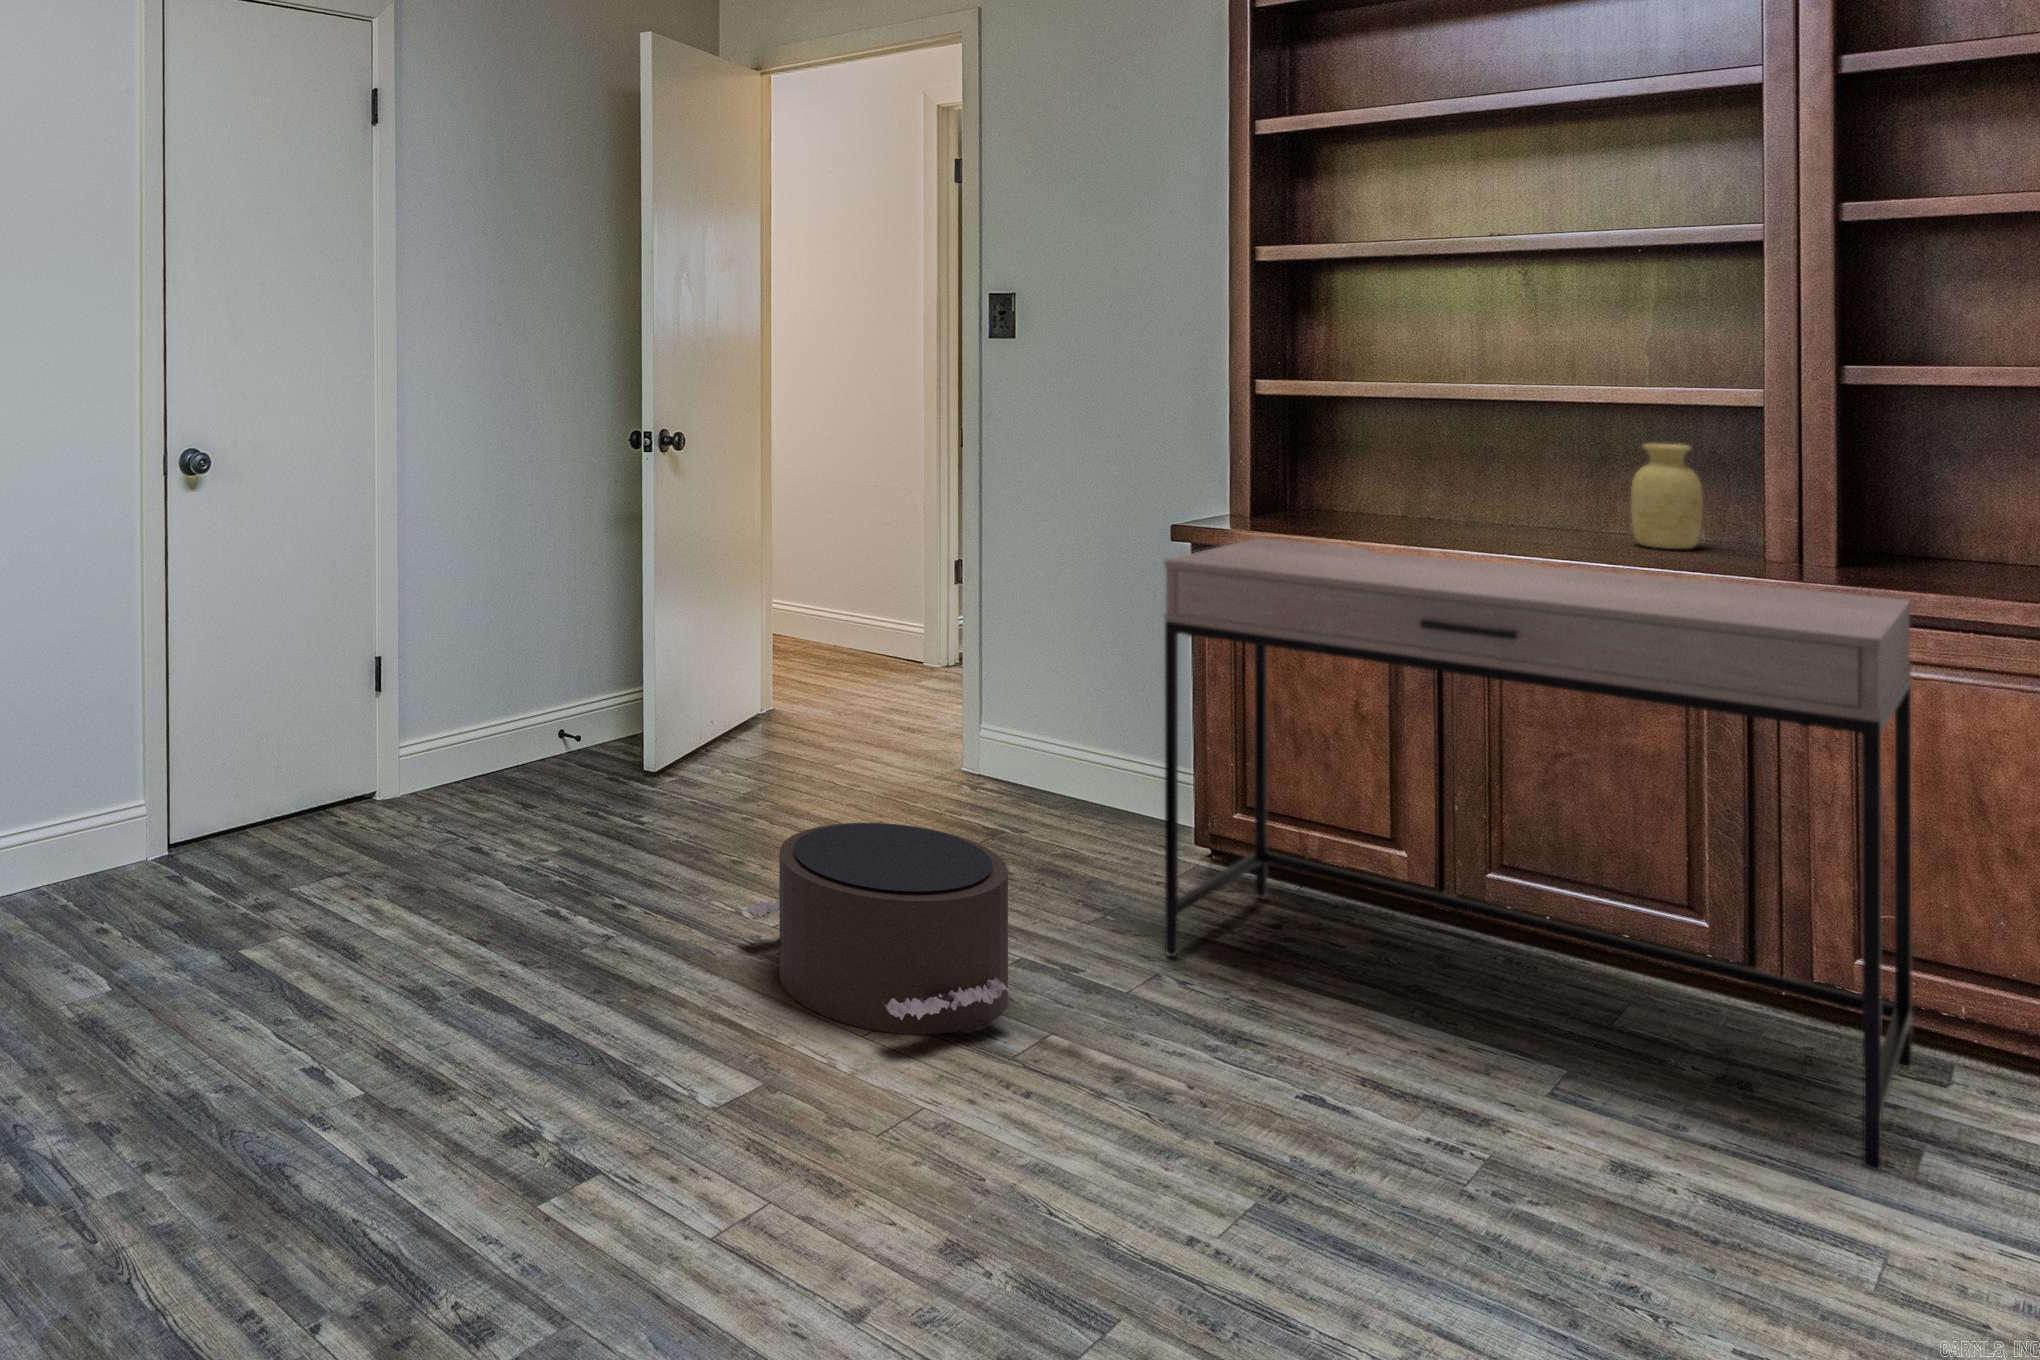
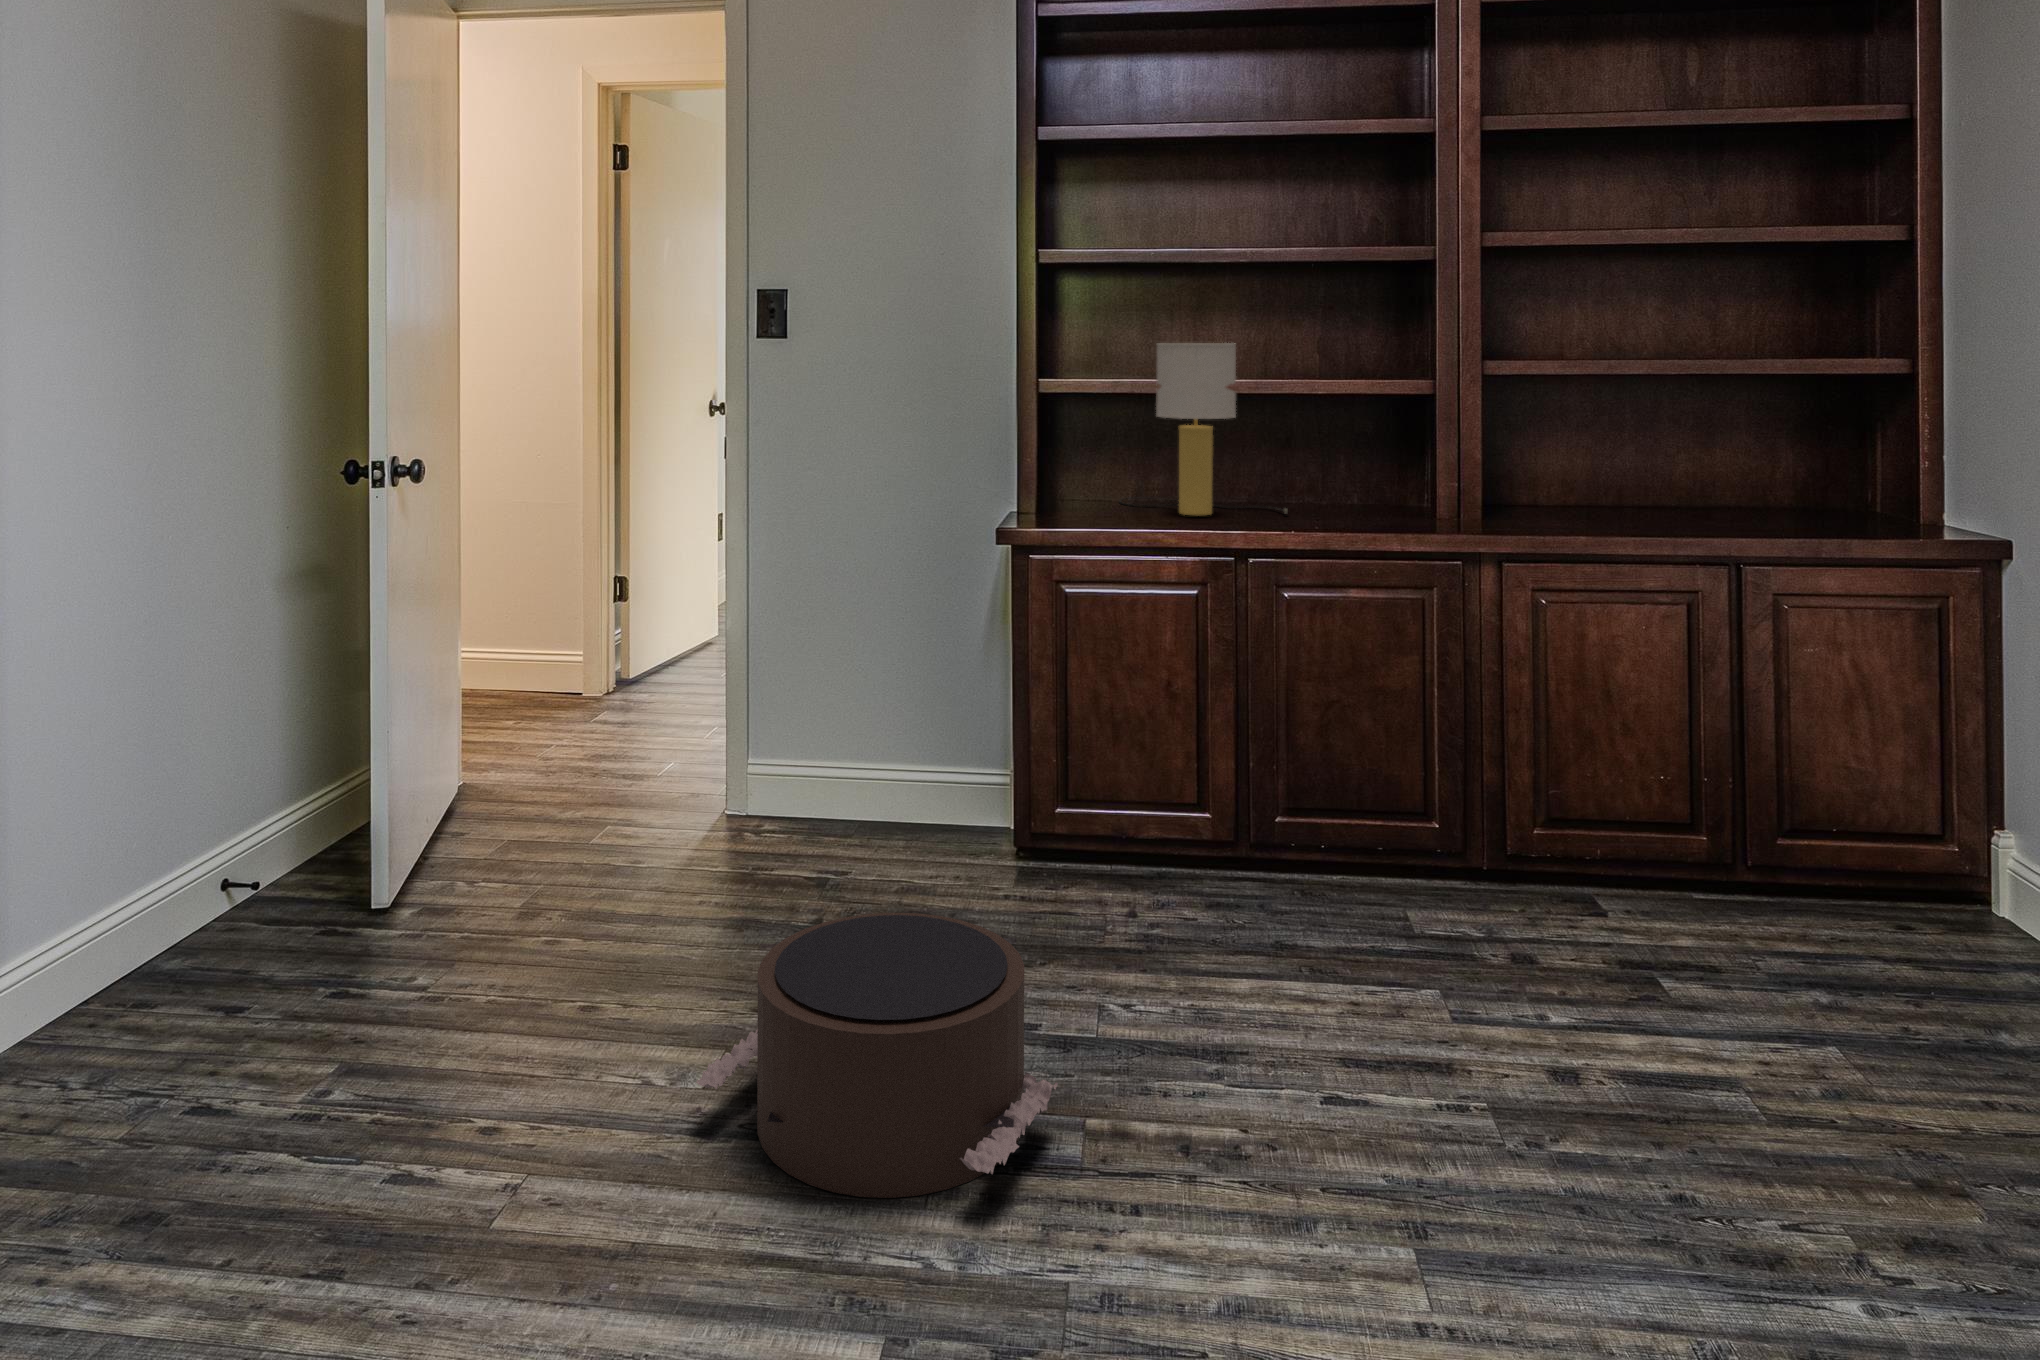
table lamp: none [1359,342,1547,539] -> present [1119,343,1288,515]
vase: present [1631,444,1703,549] -> none [1339,427,1387,515]
desk: present [1164,538,1912,1170] -> none [1088,535,1659,1005]

